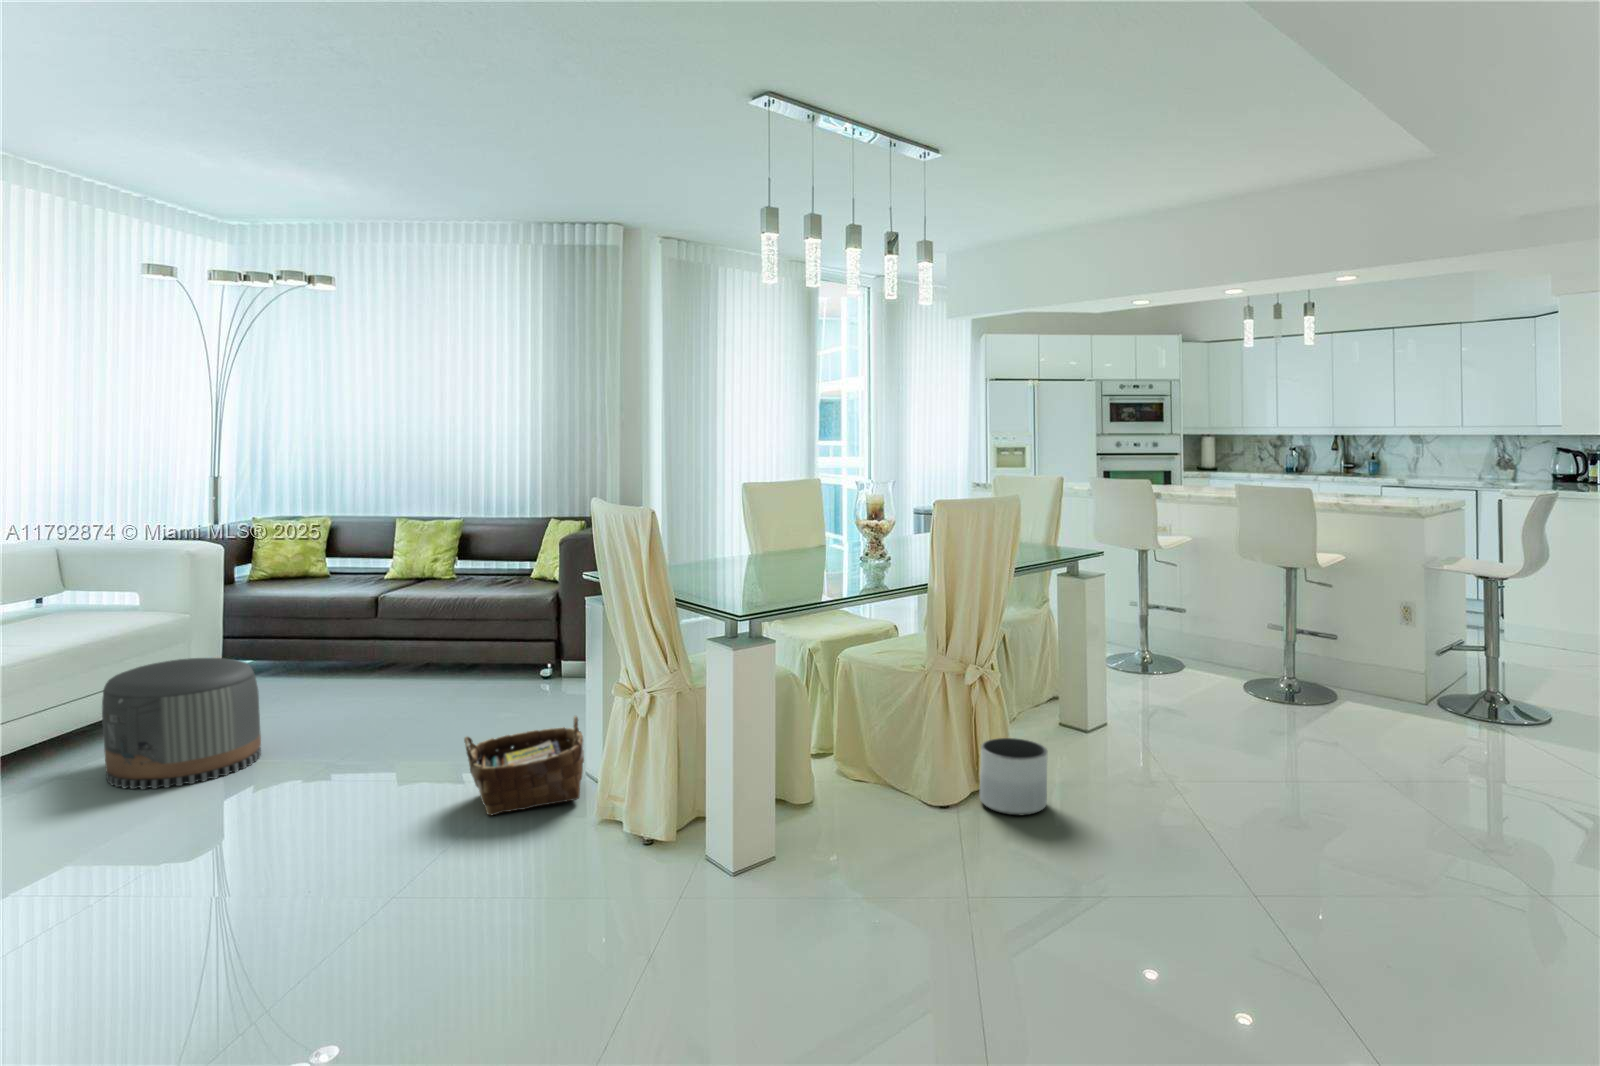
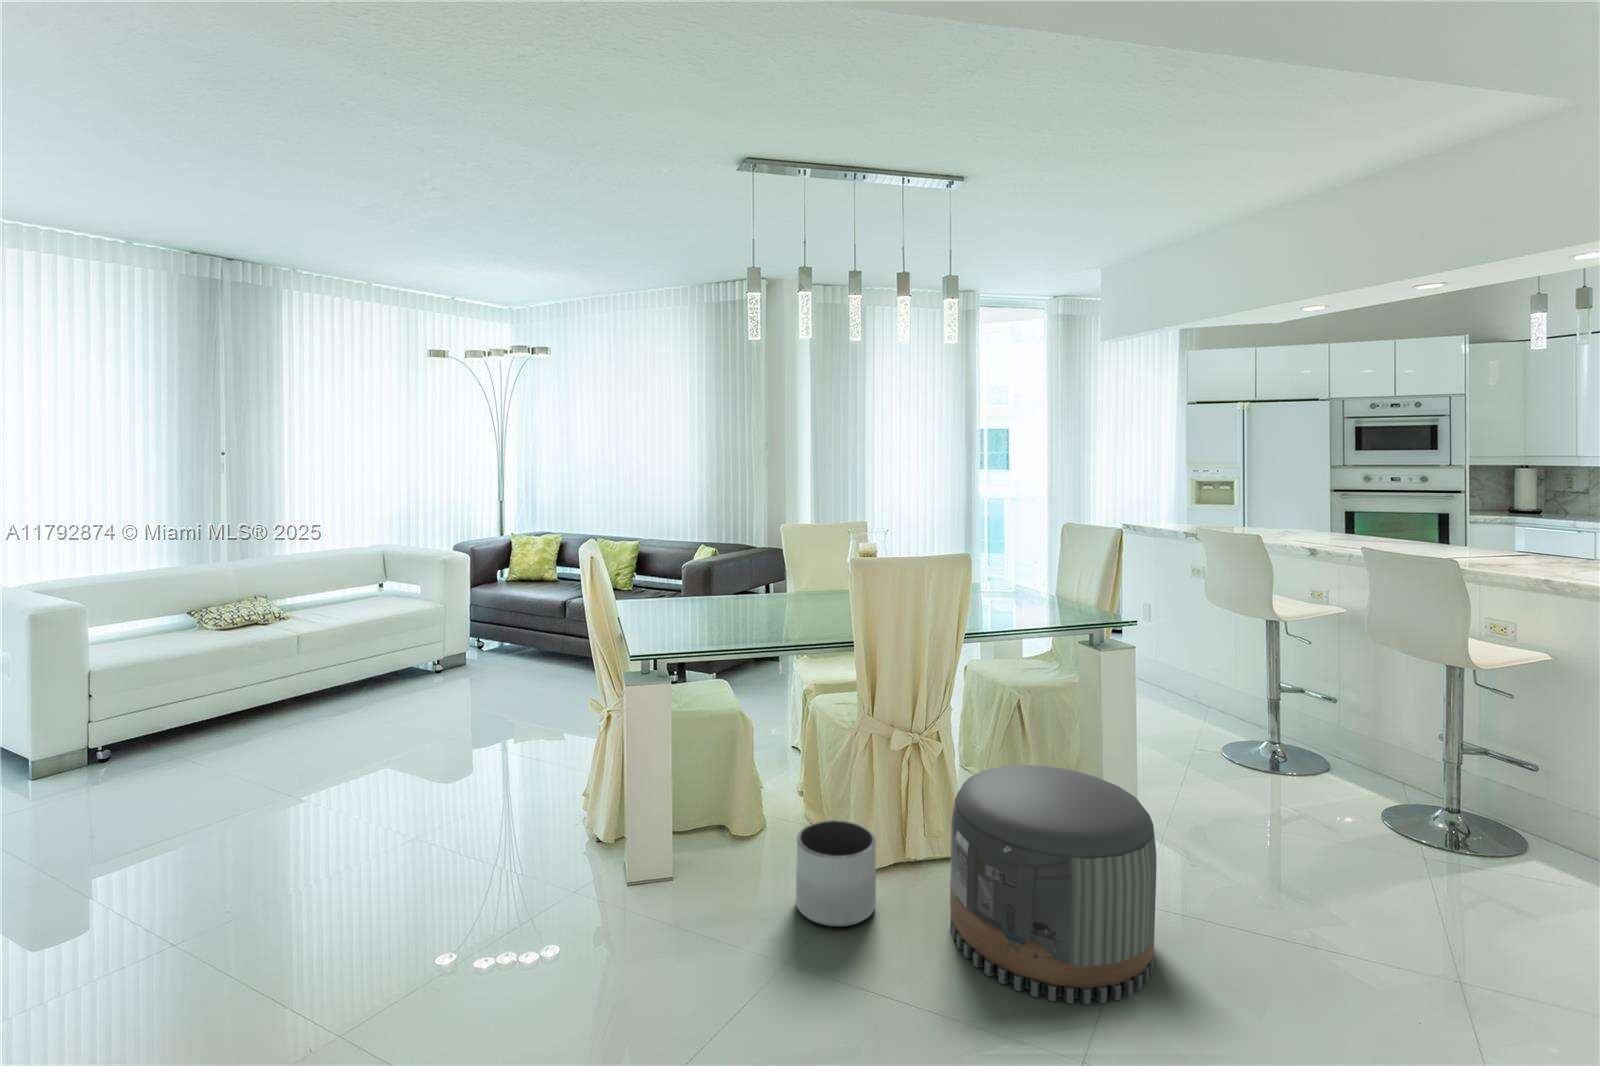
pouf: present [102,658,261,789] -> present [950,765,1157,1004]
woven basket: present [464,716,584,815] -> none [407,718,519,795]

